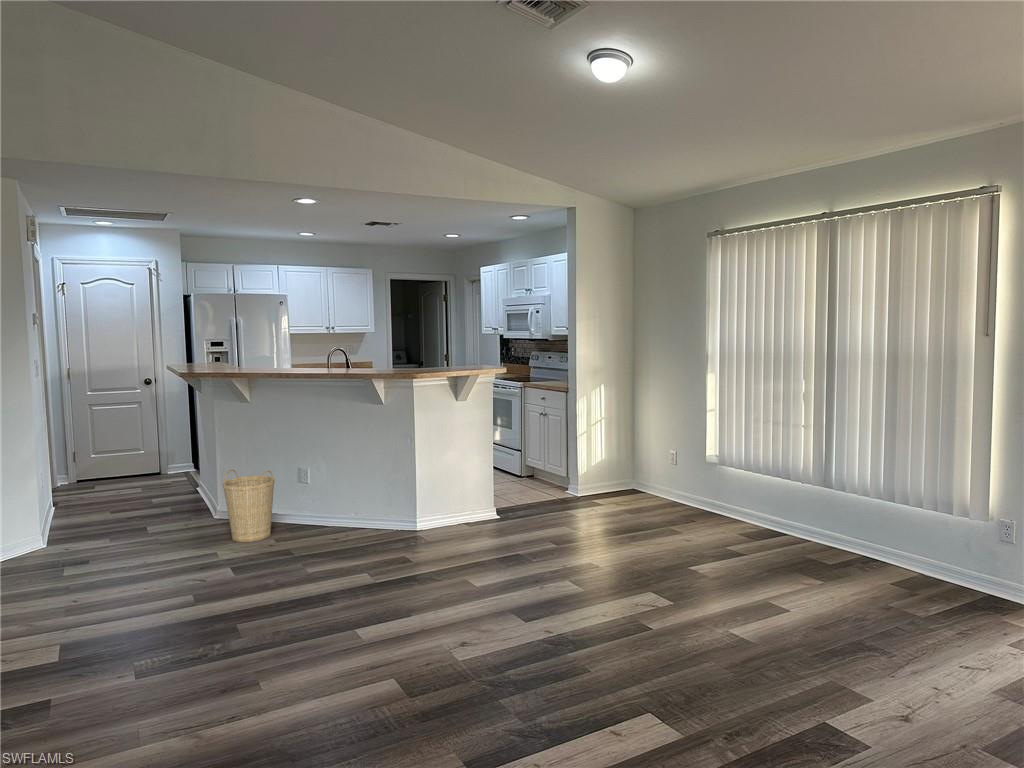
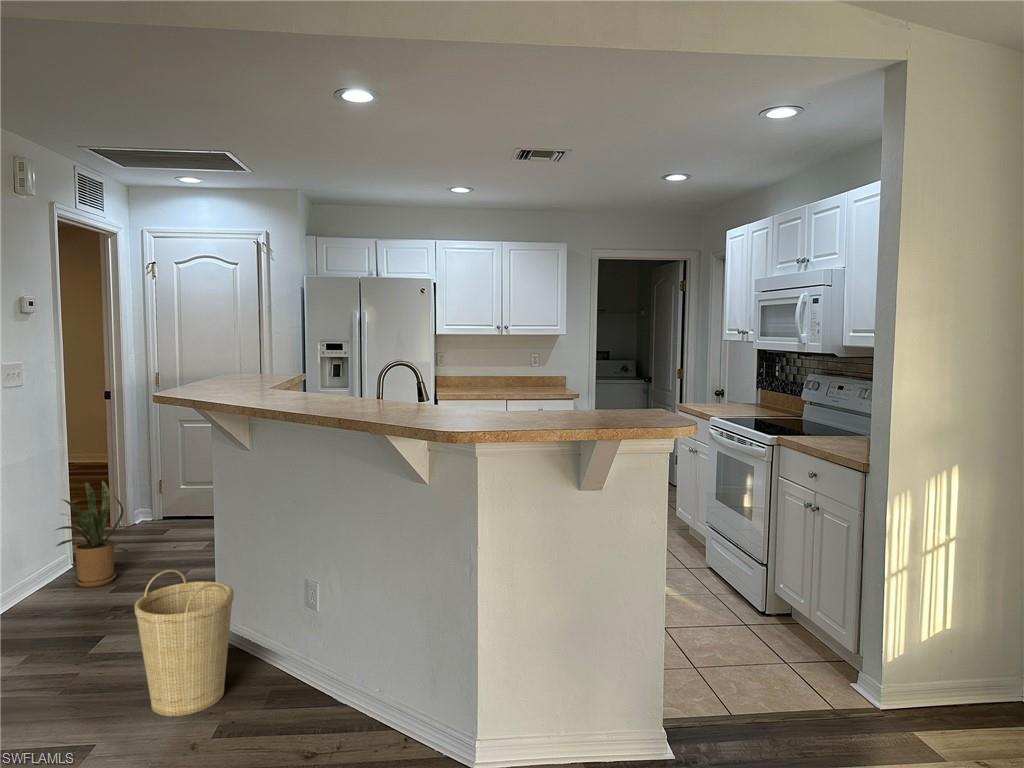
house plant: none [55,444,117,517] -> present [56,480,123,587]

